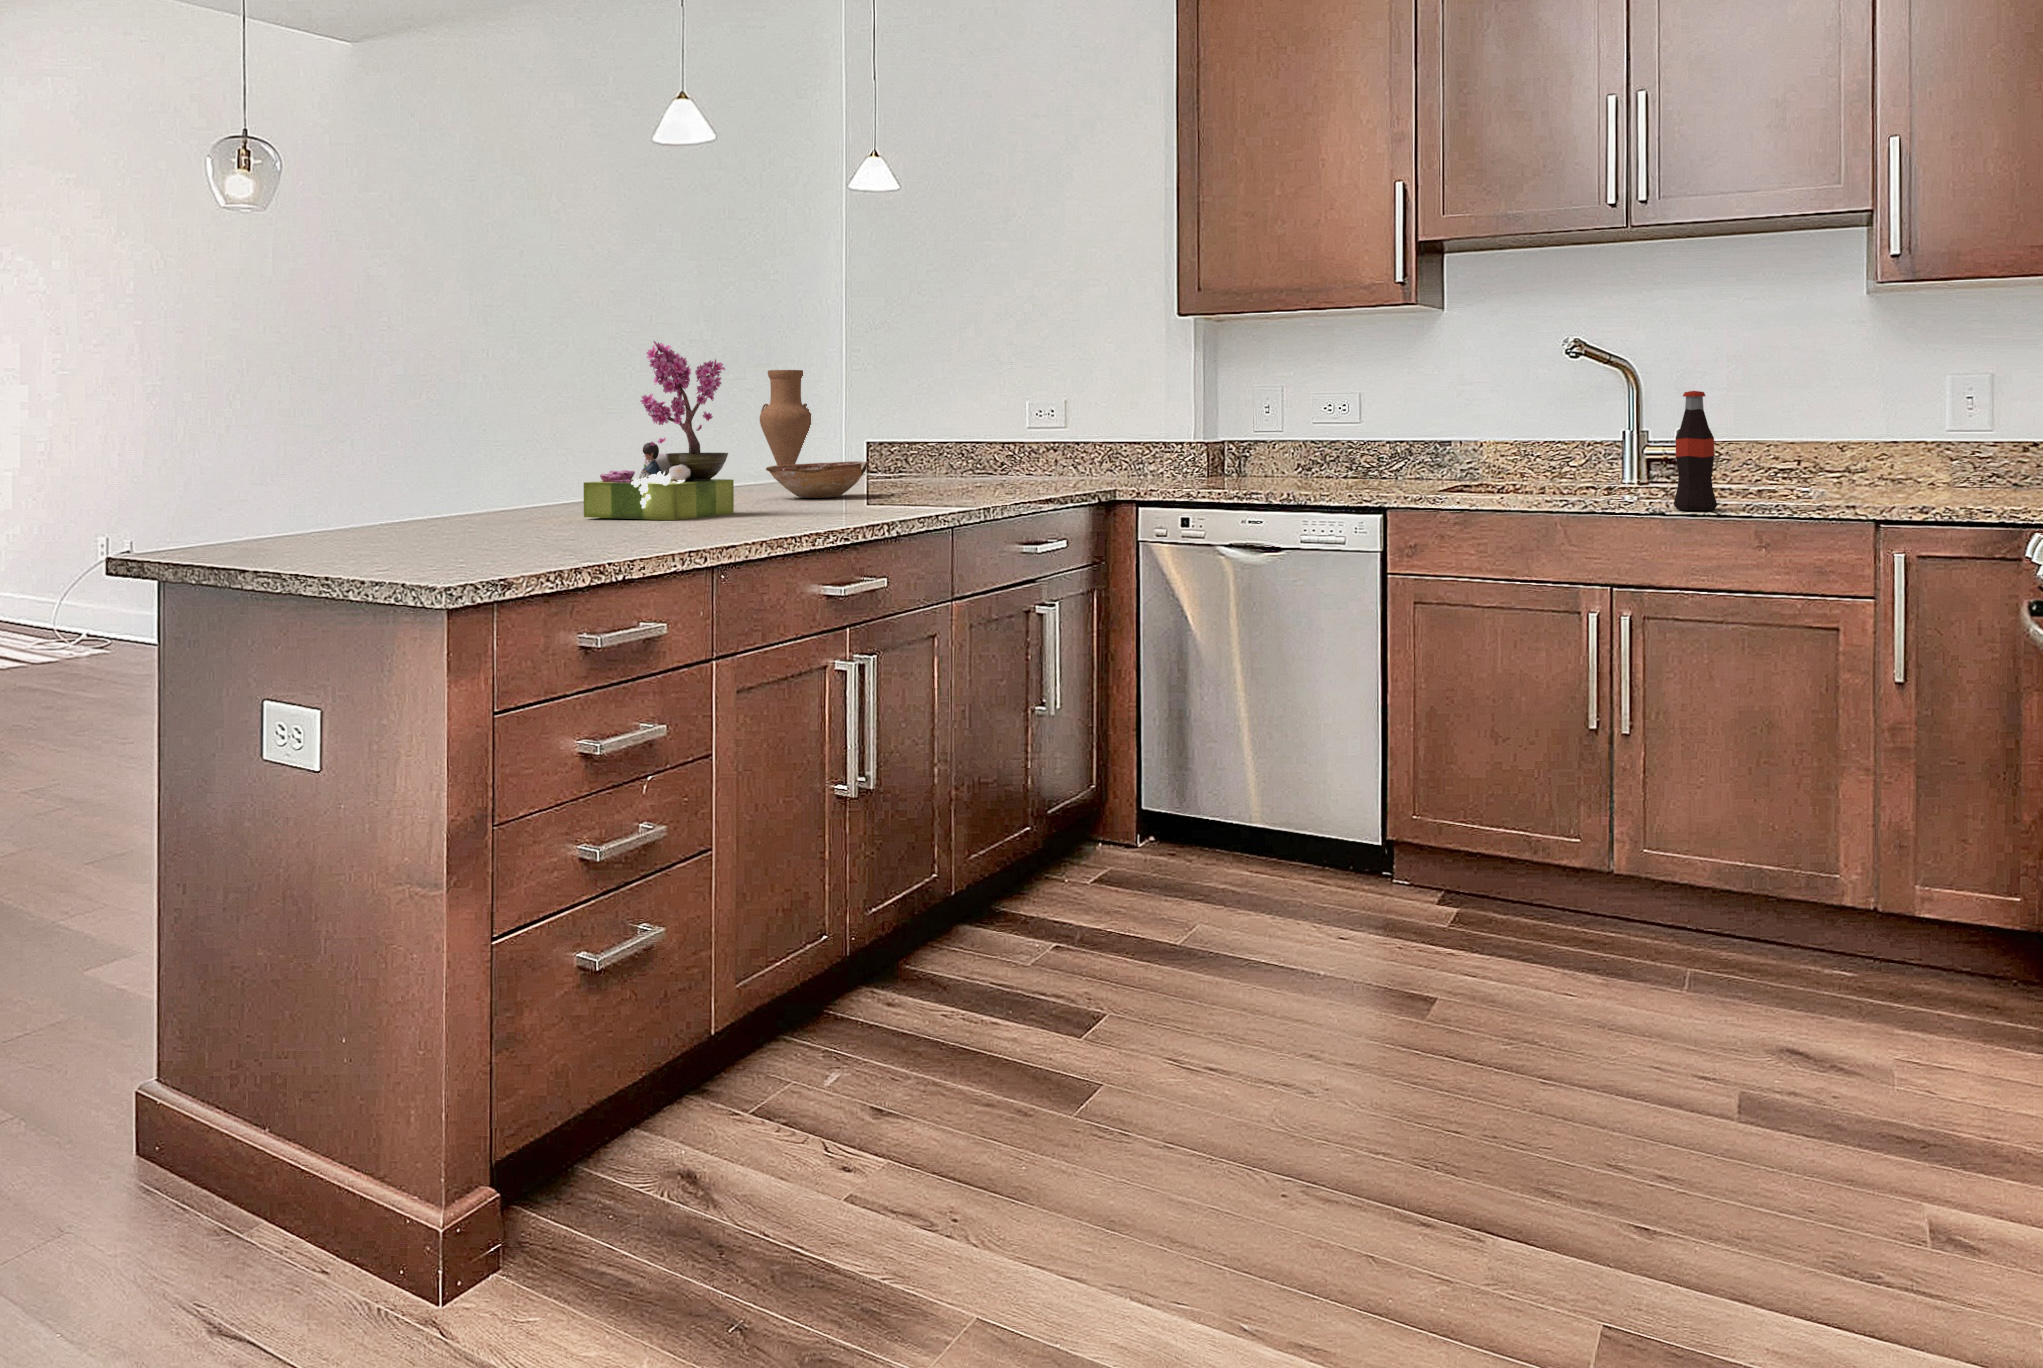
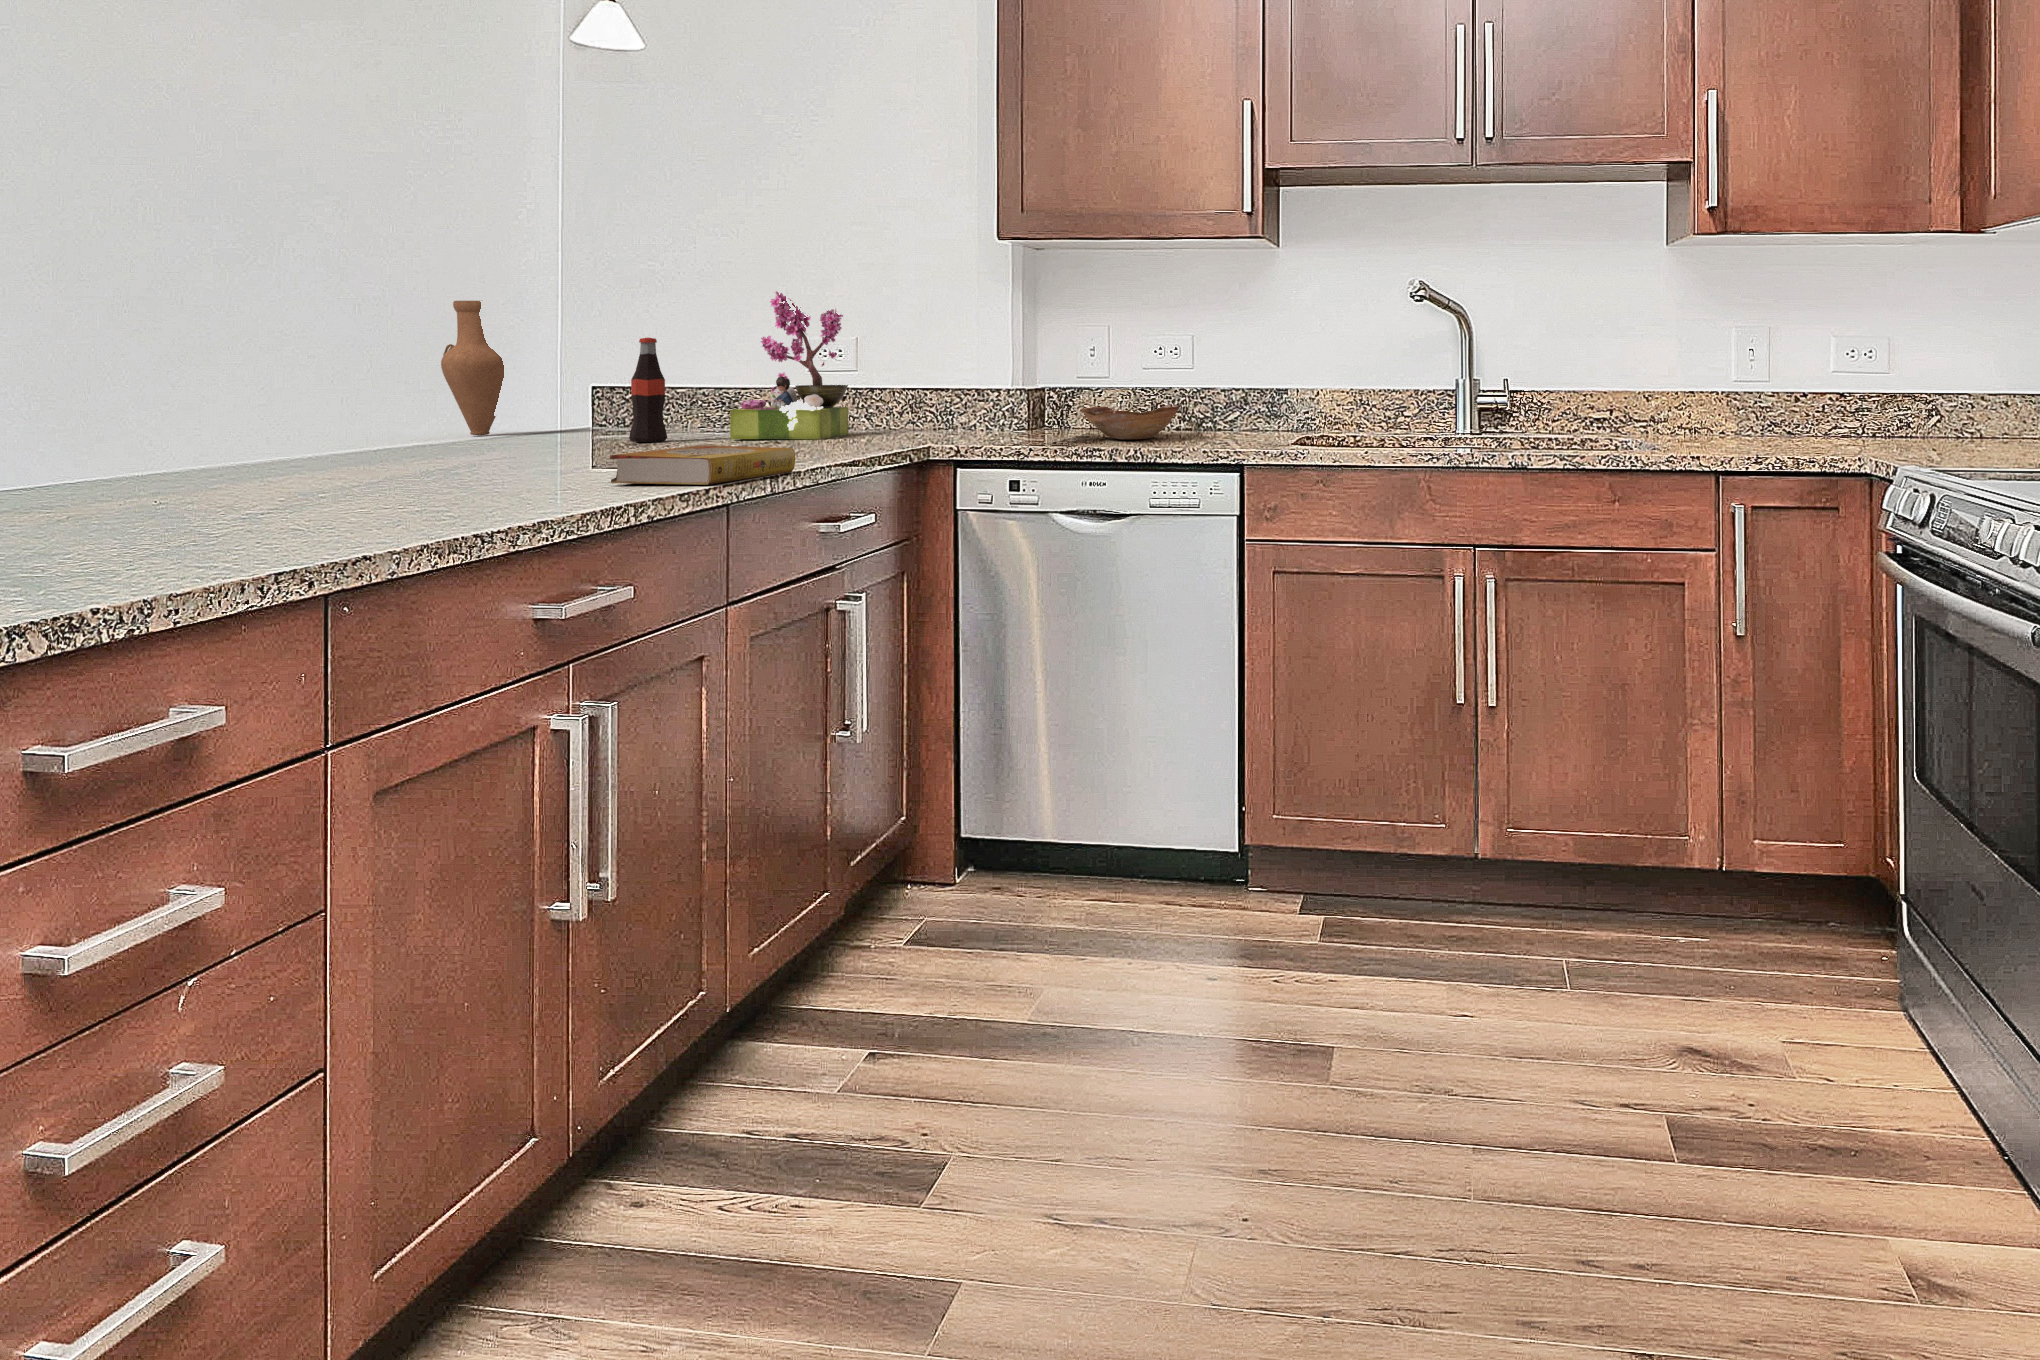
flower arrangement: present [584,341,734,520] -> present [730,291,848,439]
bottle: present [1674,391,1717,510] -> present [629,338,667,442]
bowl: present [766,461,870,498] -> present [1080,404,1179,439]
book: none [872,478,1003,505] -> present [610,445,795,485]

